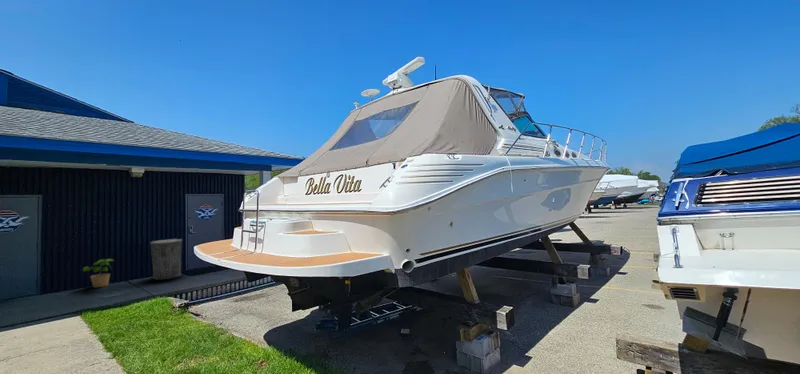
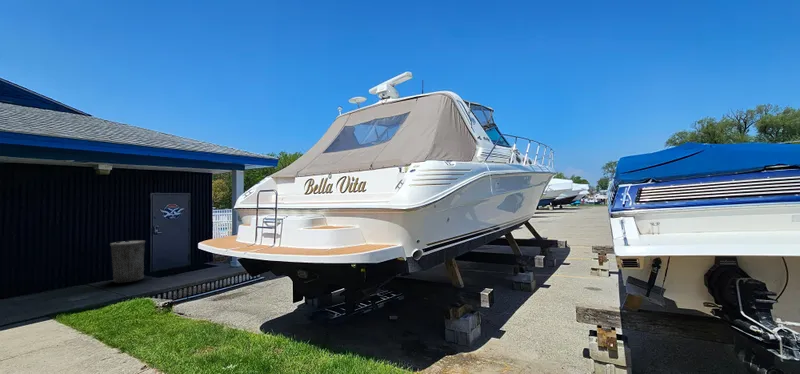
potted plant: present [83,259,113,287] -> none [37,261,74,292]

